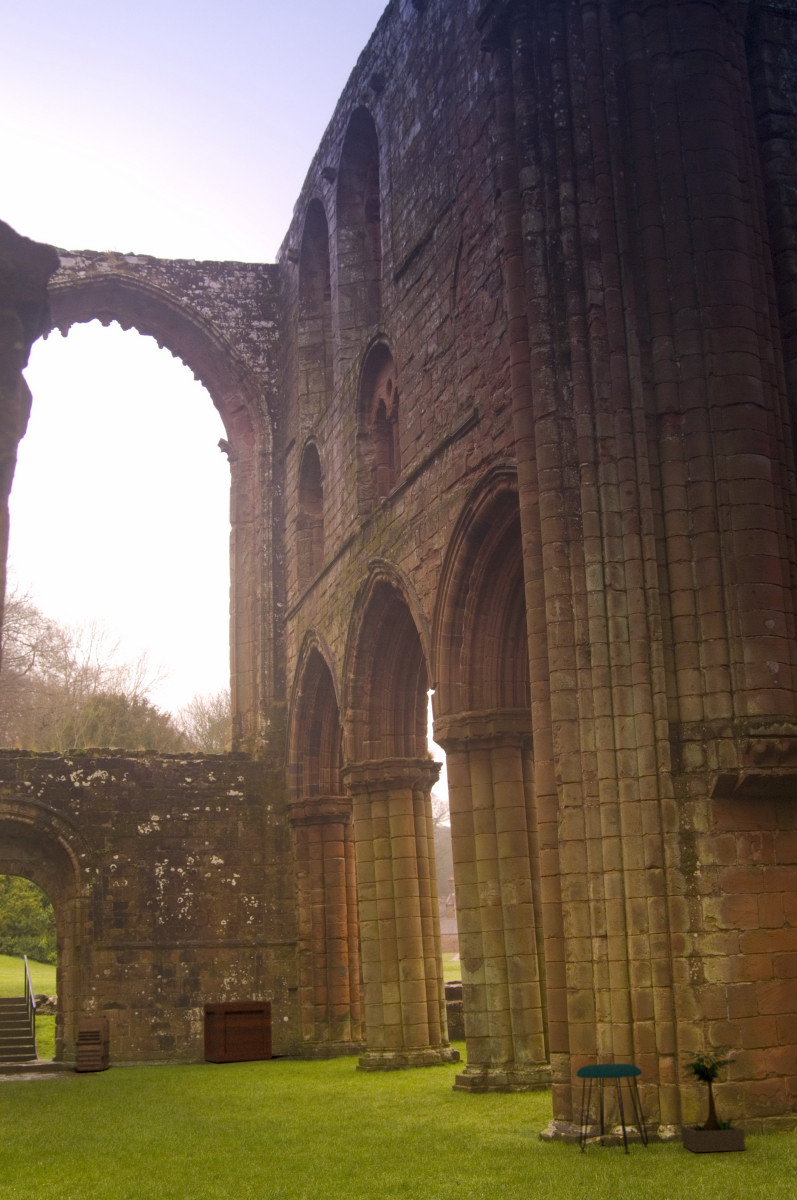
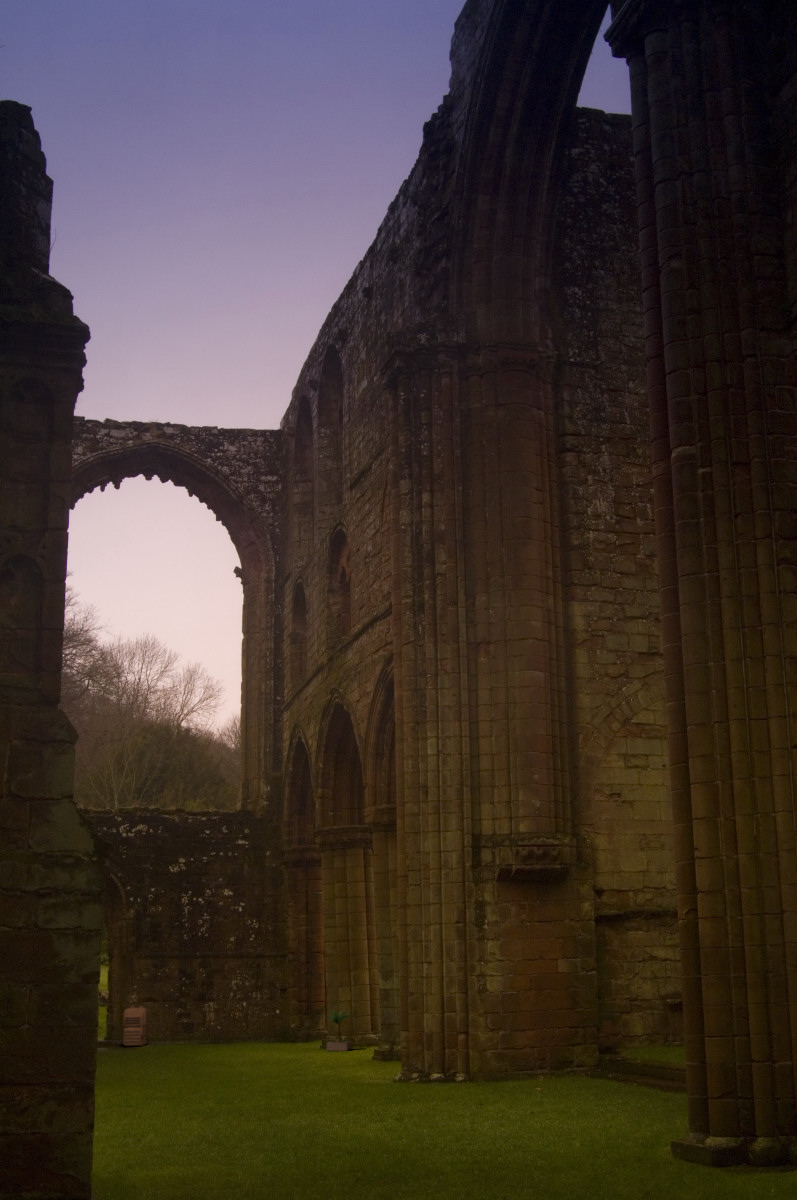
wooden crate: present [204,1001,272,1062] -> none [216,997,265,1042]
potted plant: present [681,1048,745,1152] -> present [327,1010,351,1051]
stool: present [577,1064,648,1153] -> none [409,1042,450,1093]

